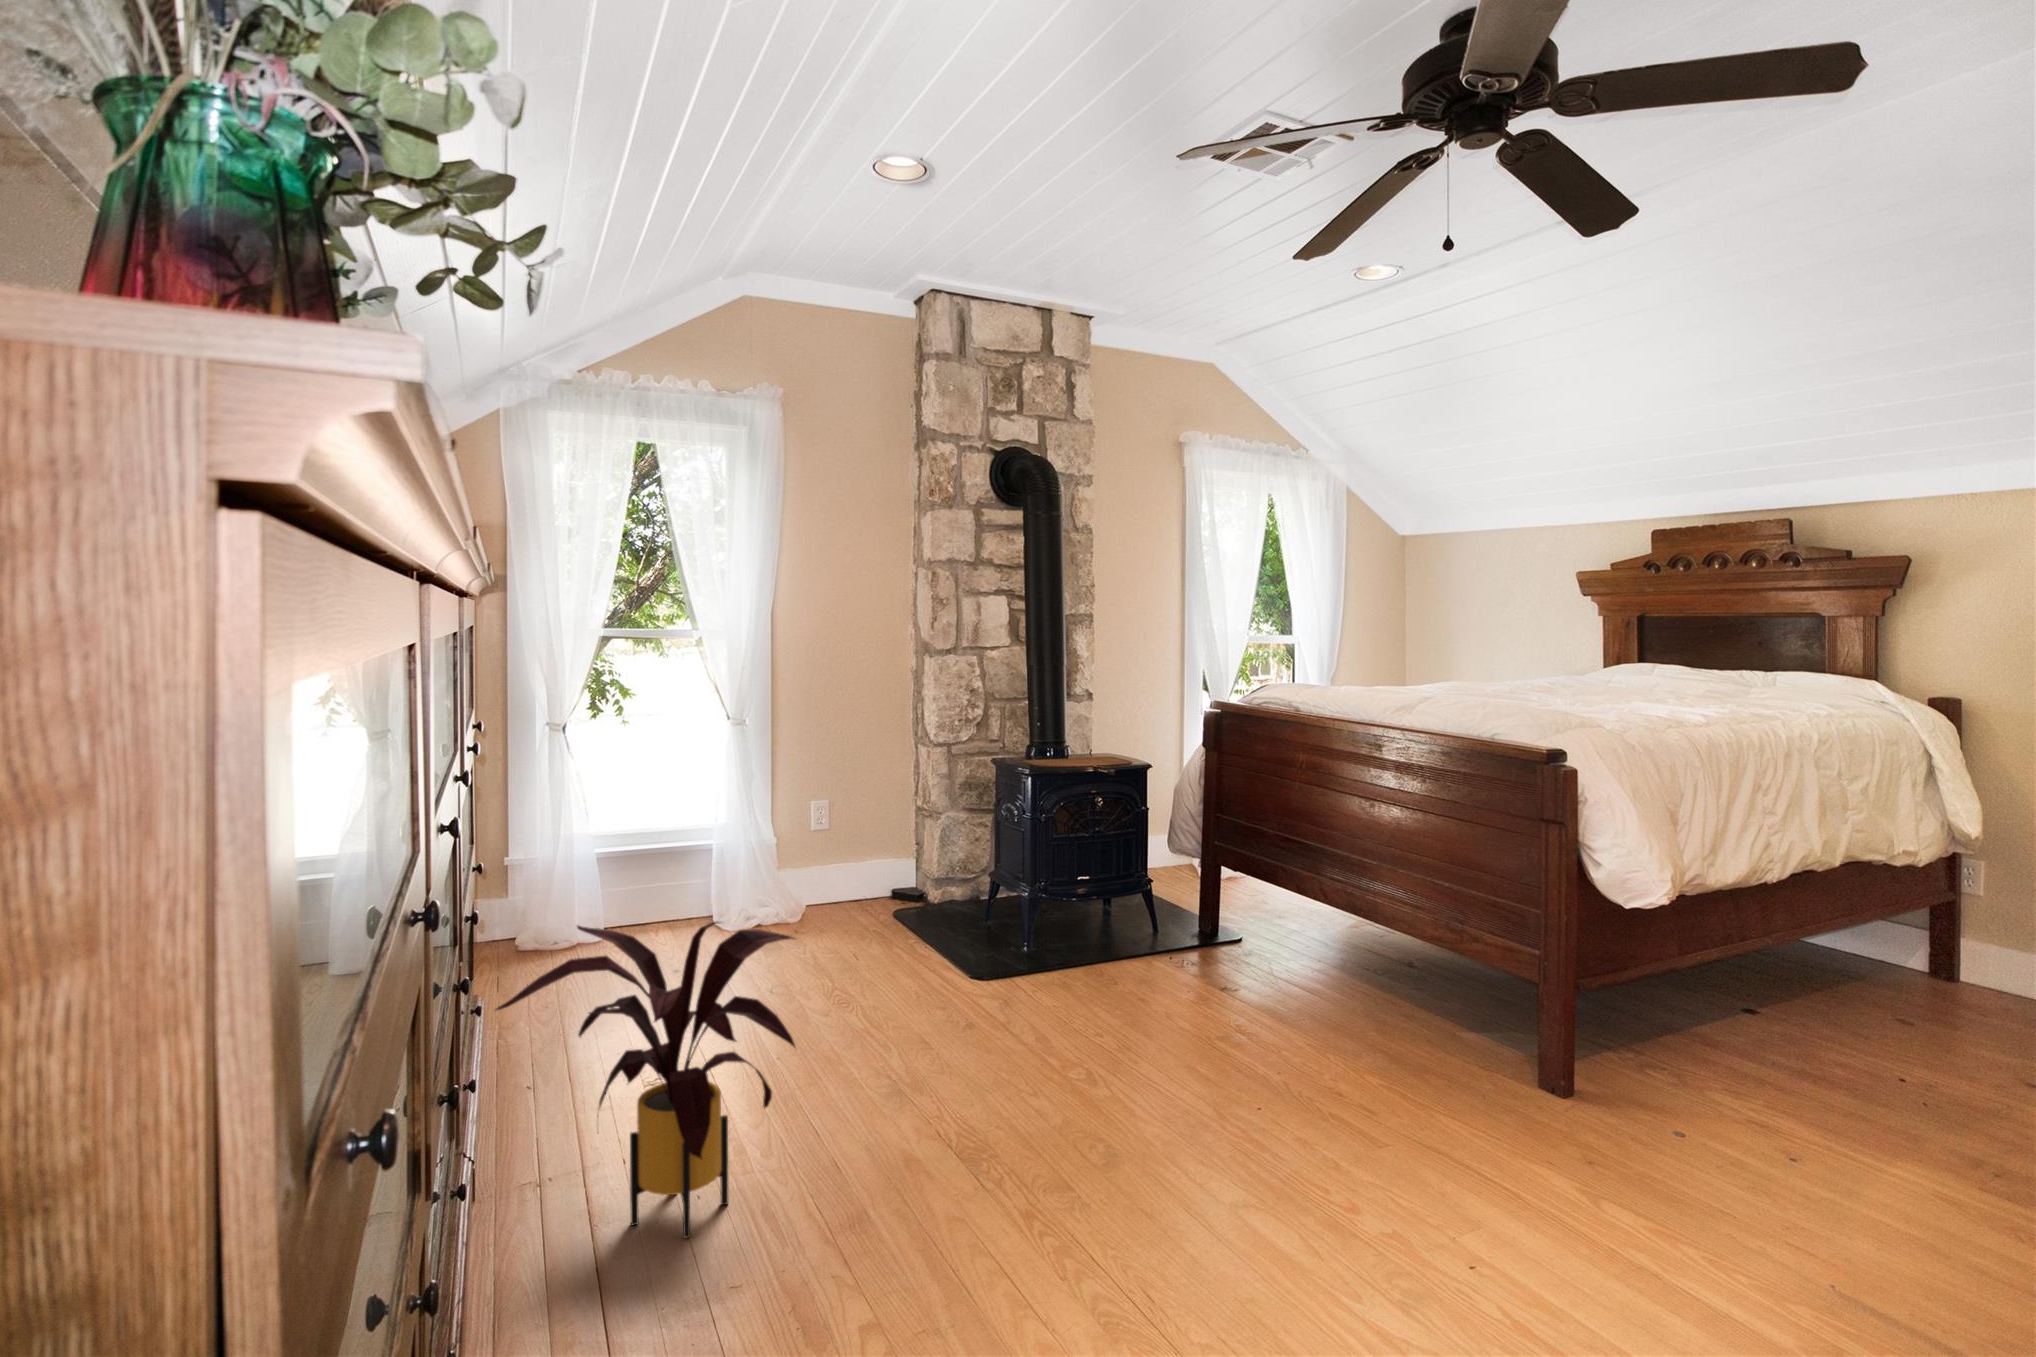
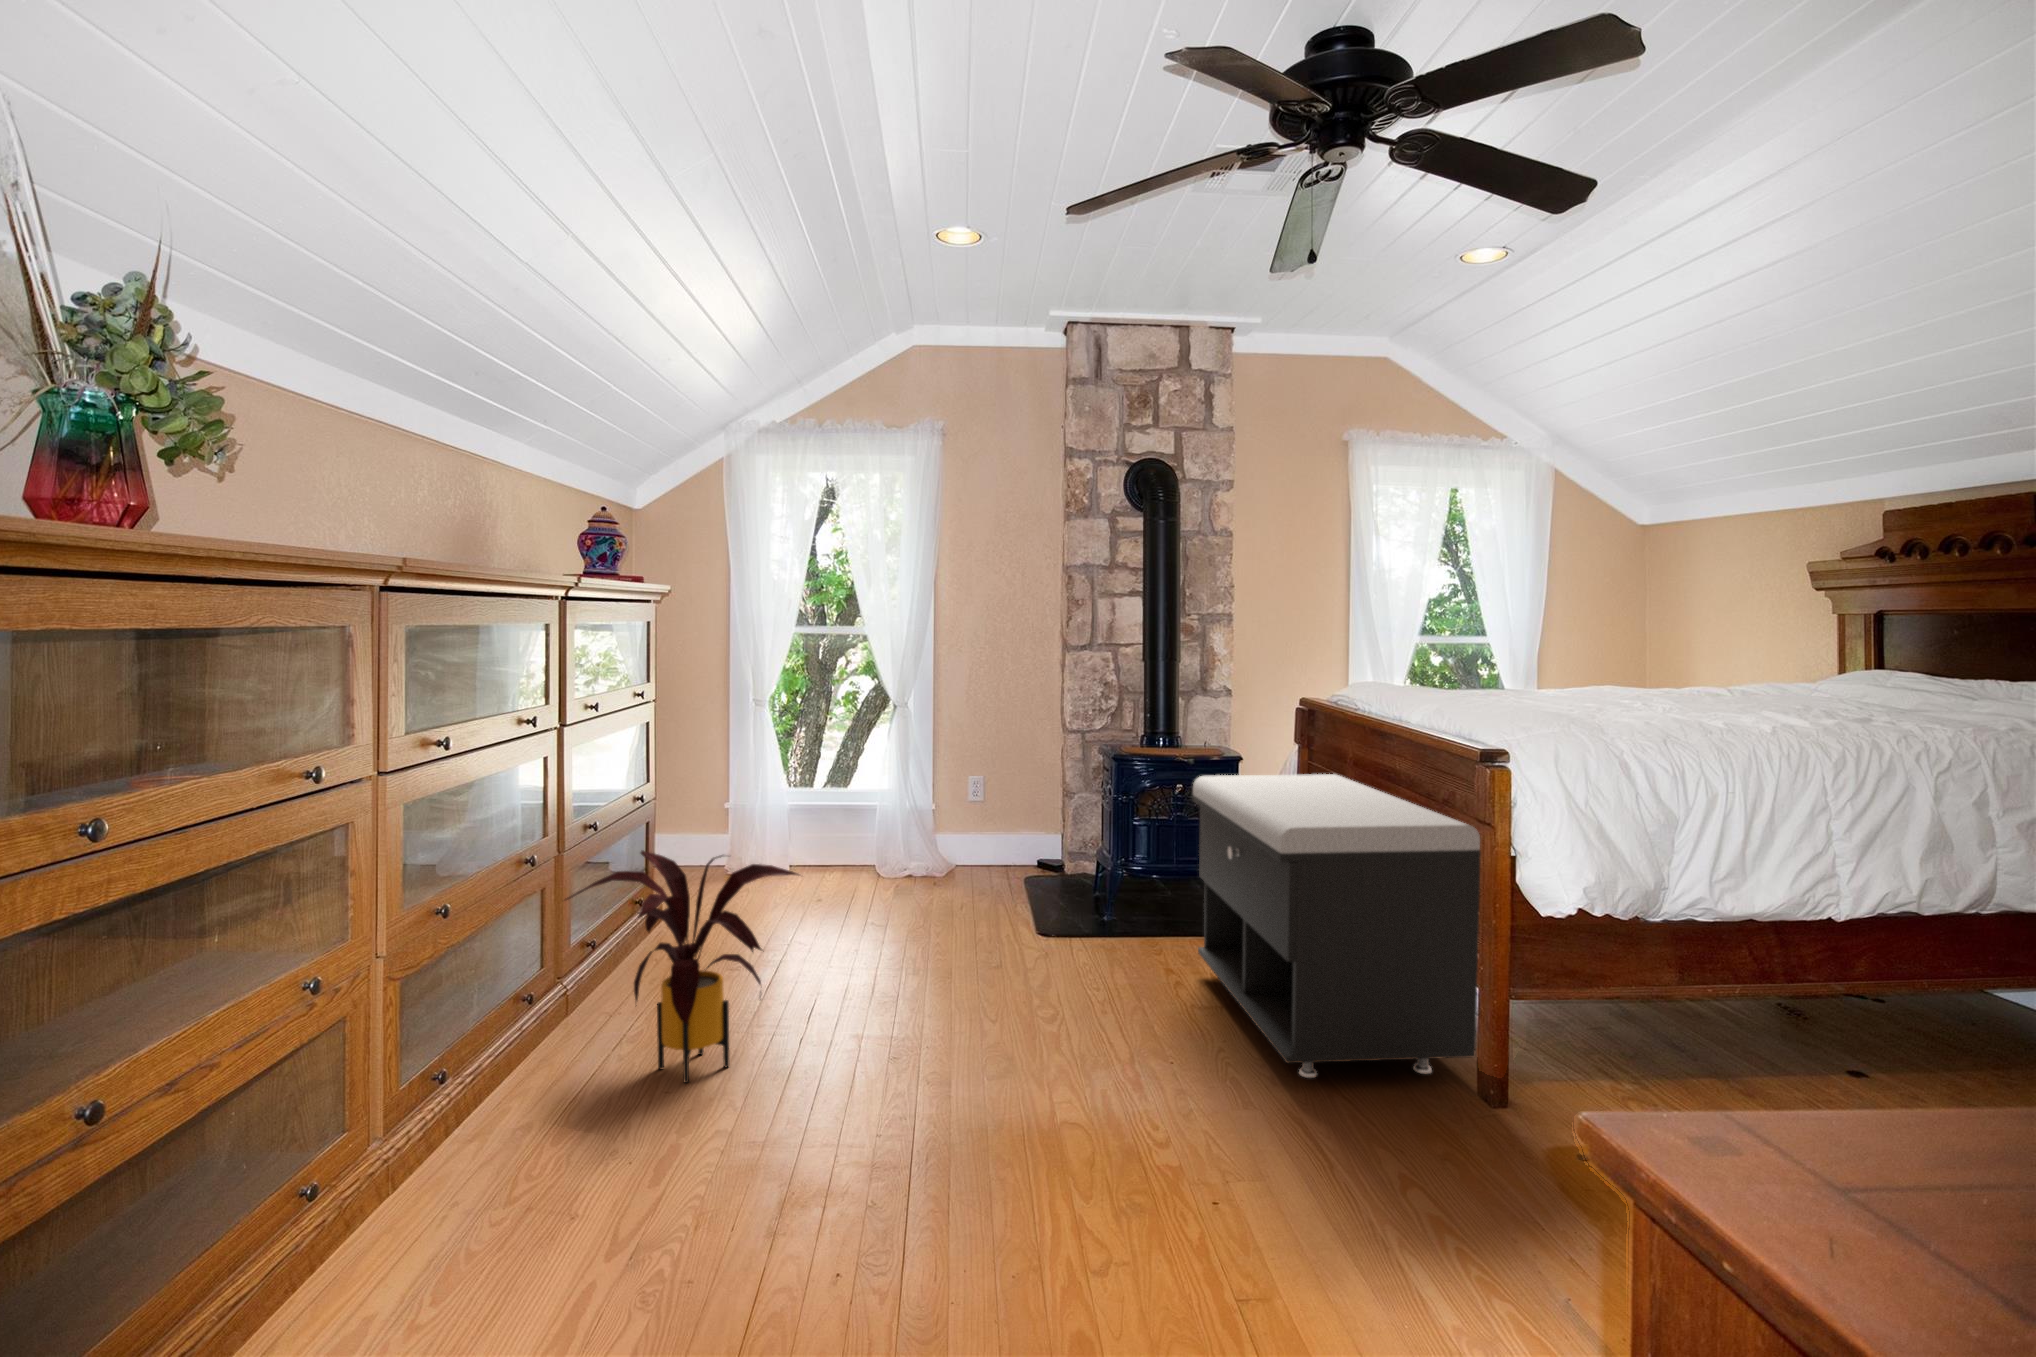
storage bench: none [1159,778,1520,1100] -> present [1192,774,1481,1078]

